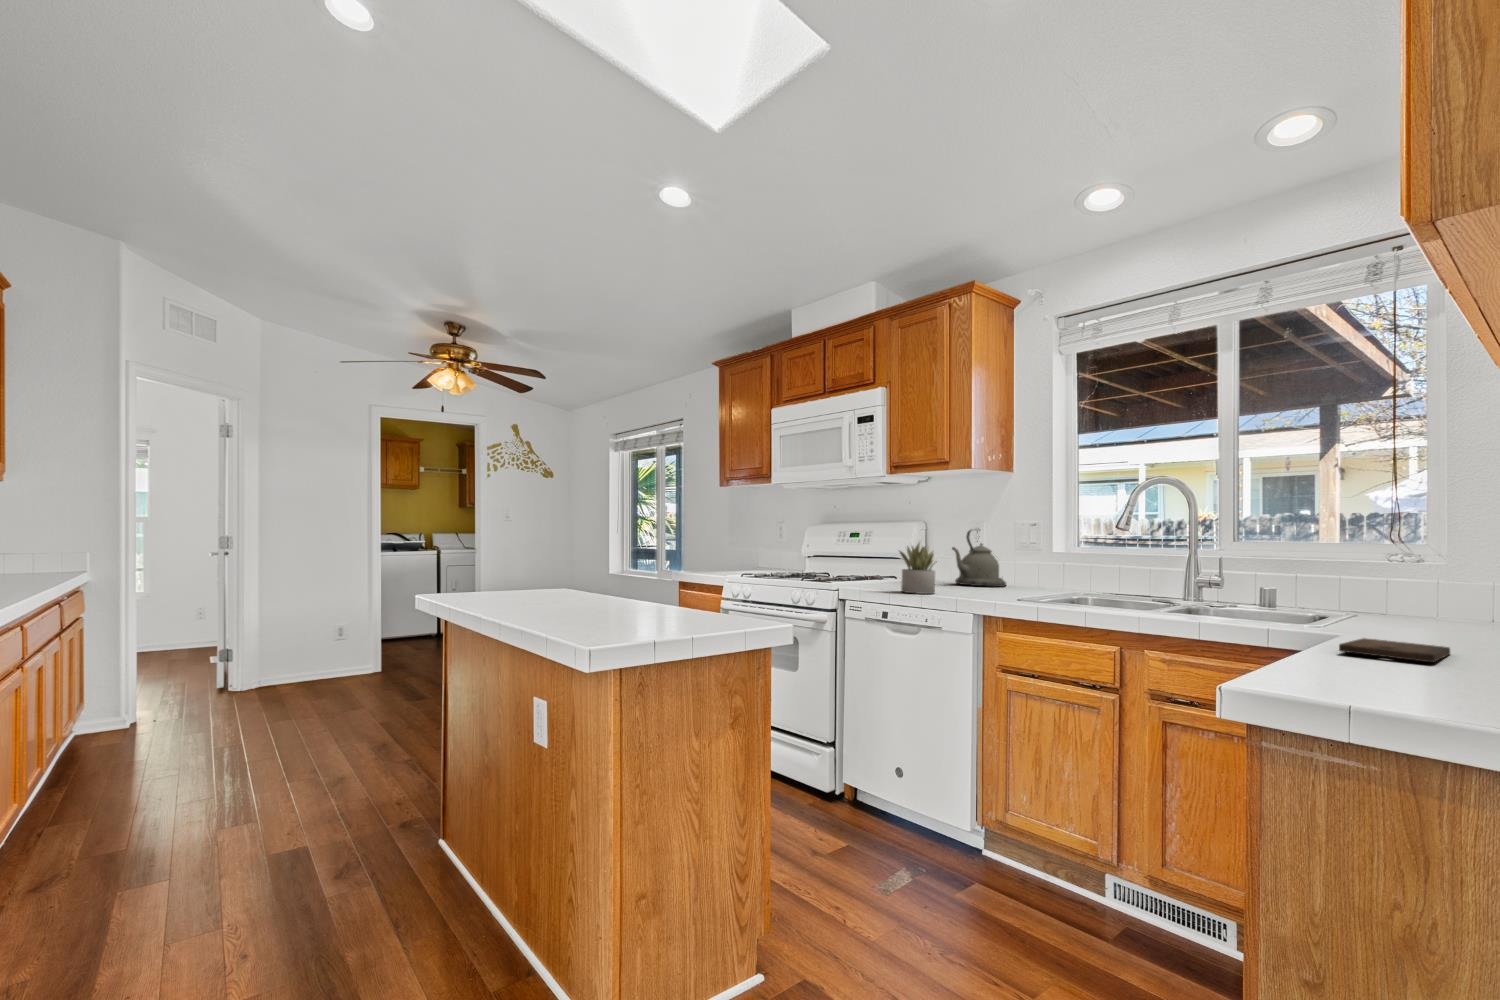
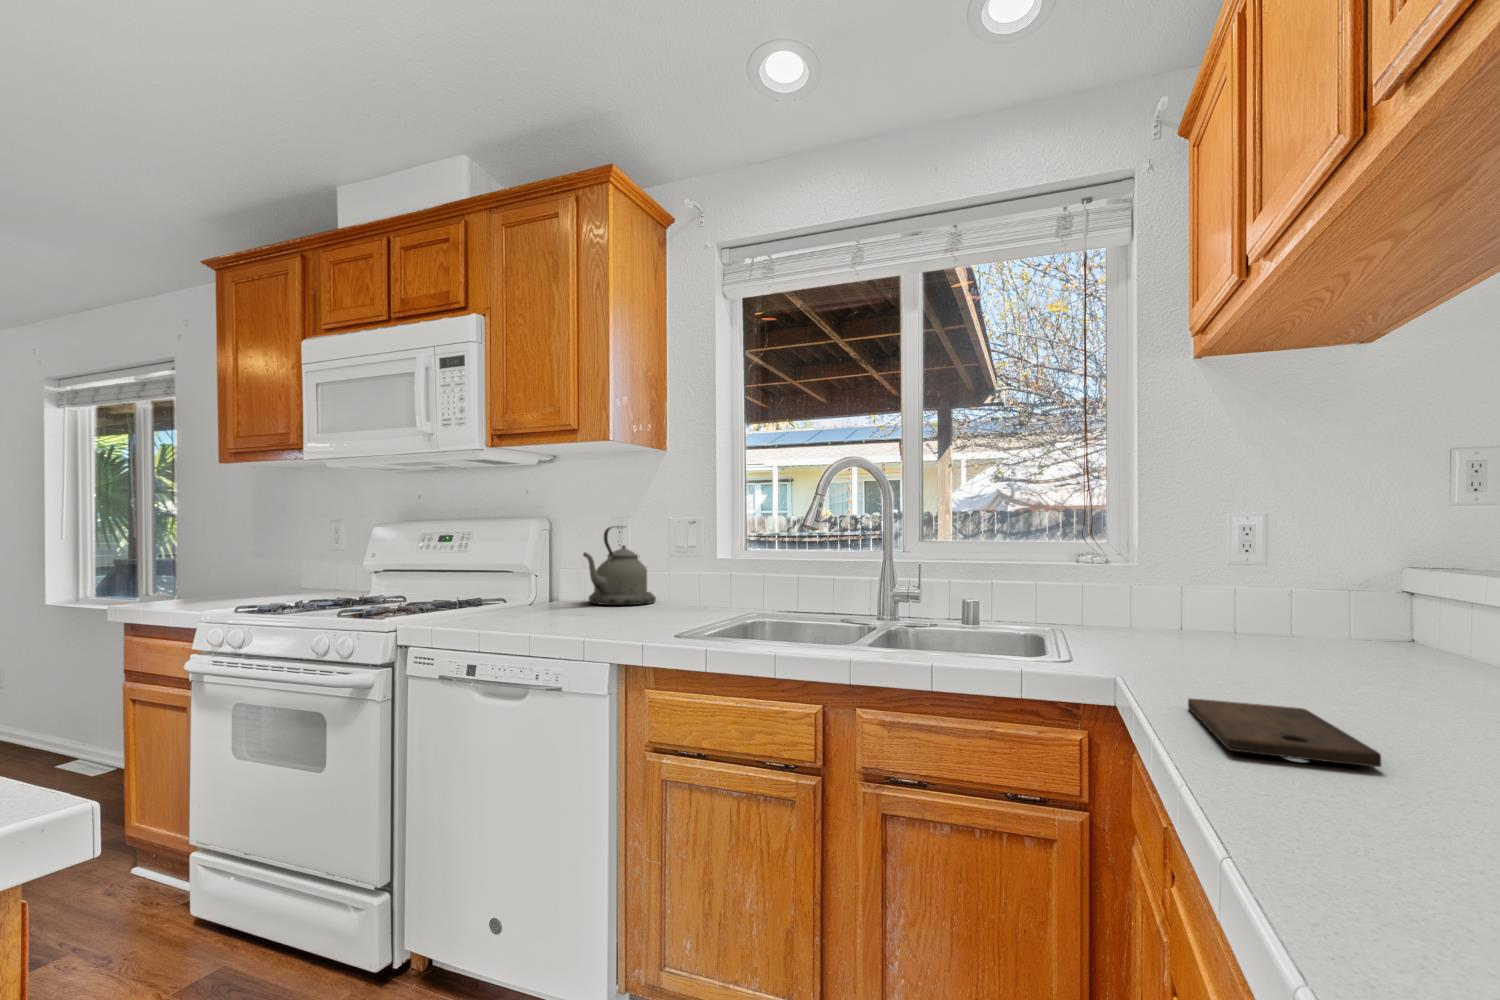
succulent plant: present [899,542,937,594] -> none [494,548,560,635]

